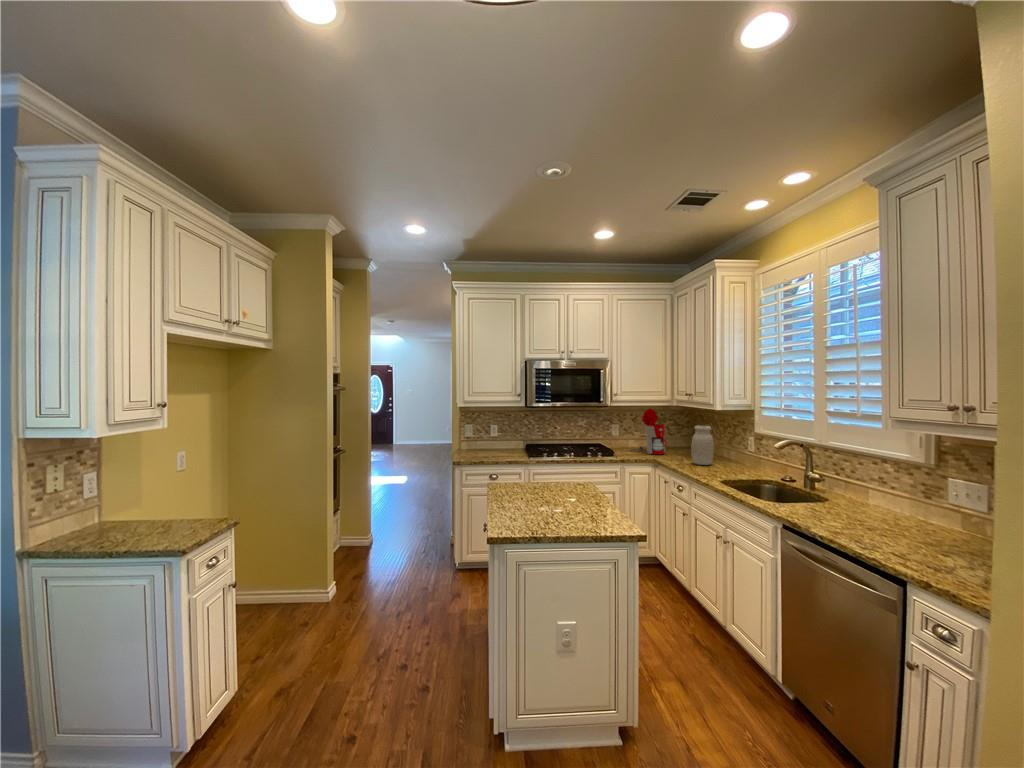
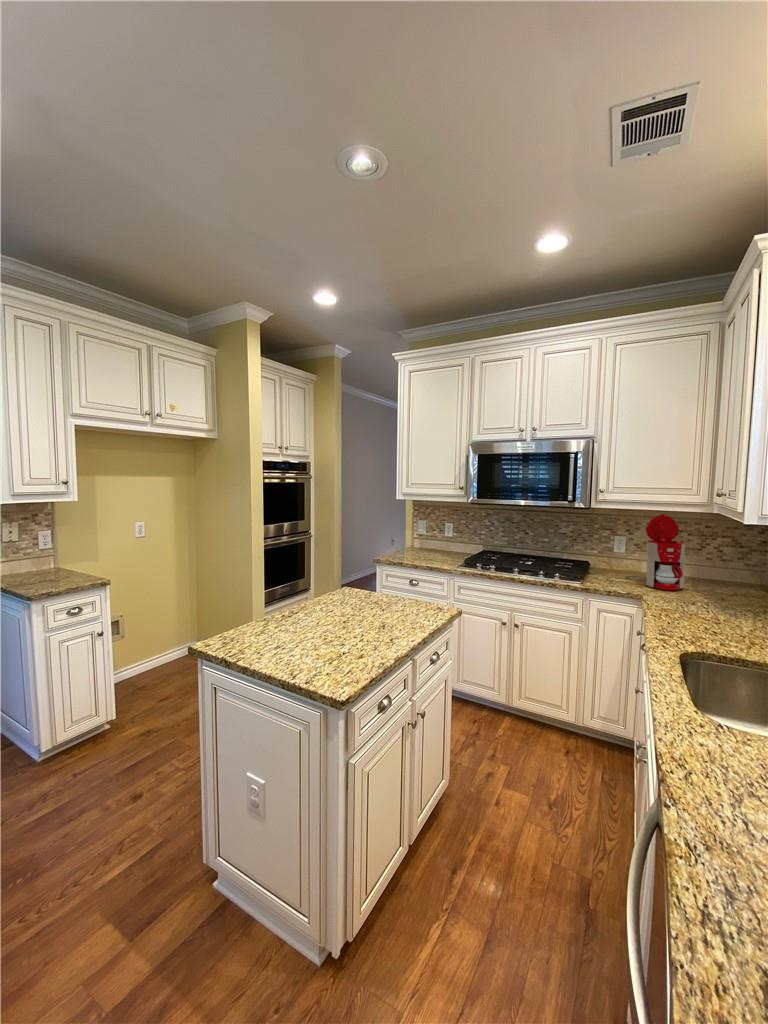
jar: present [691,426,714,465] -> none [696,549,745,622]

